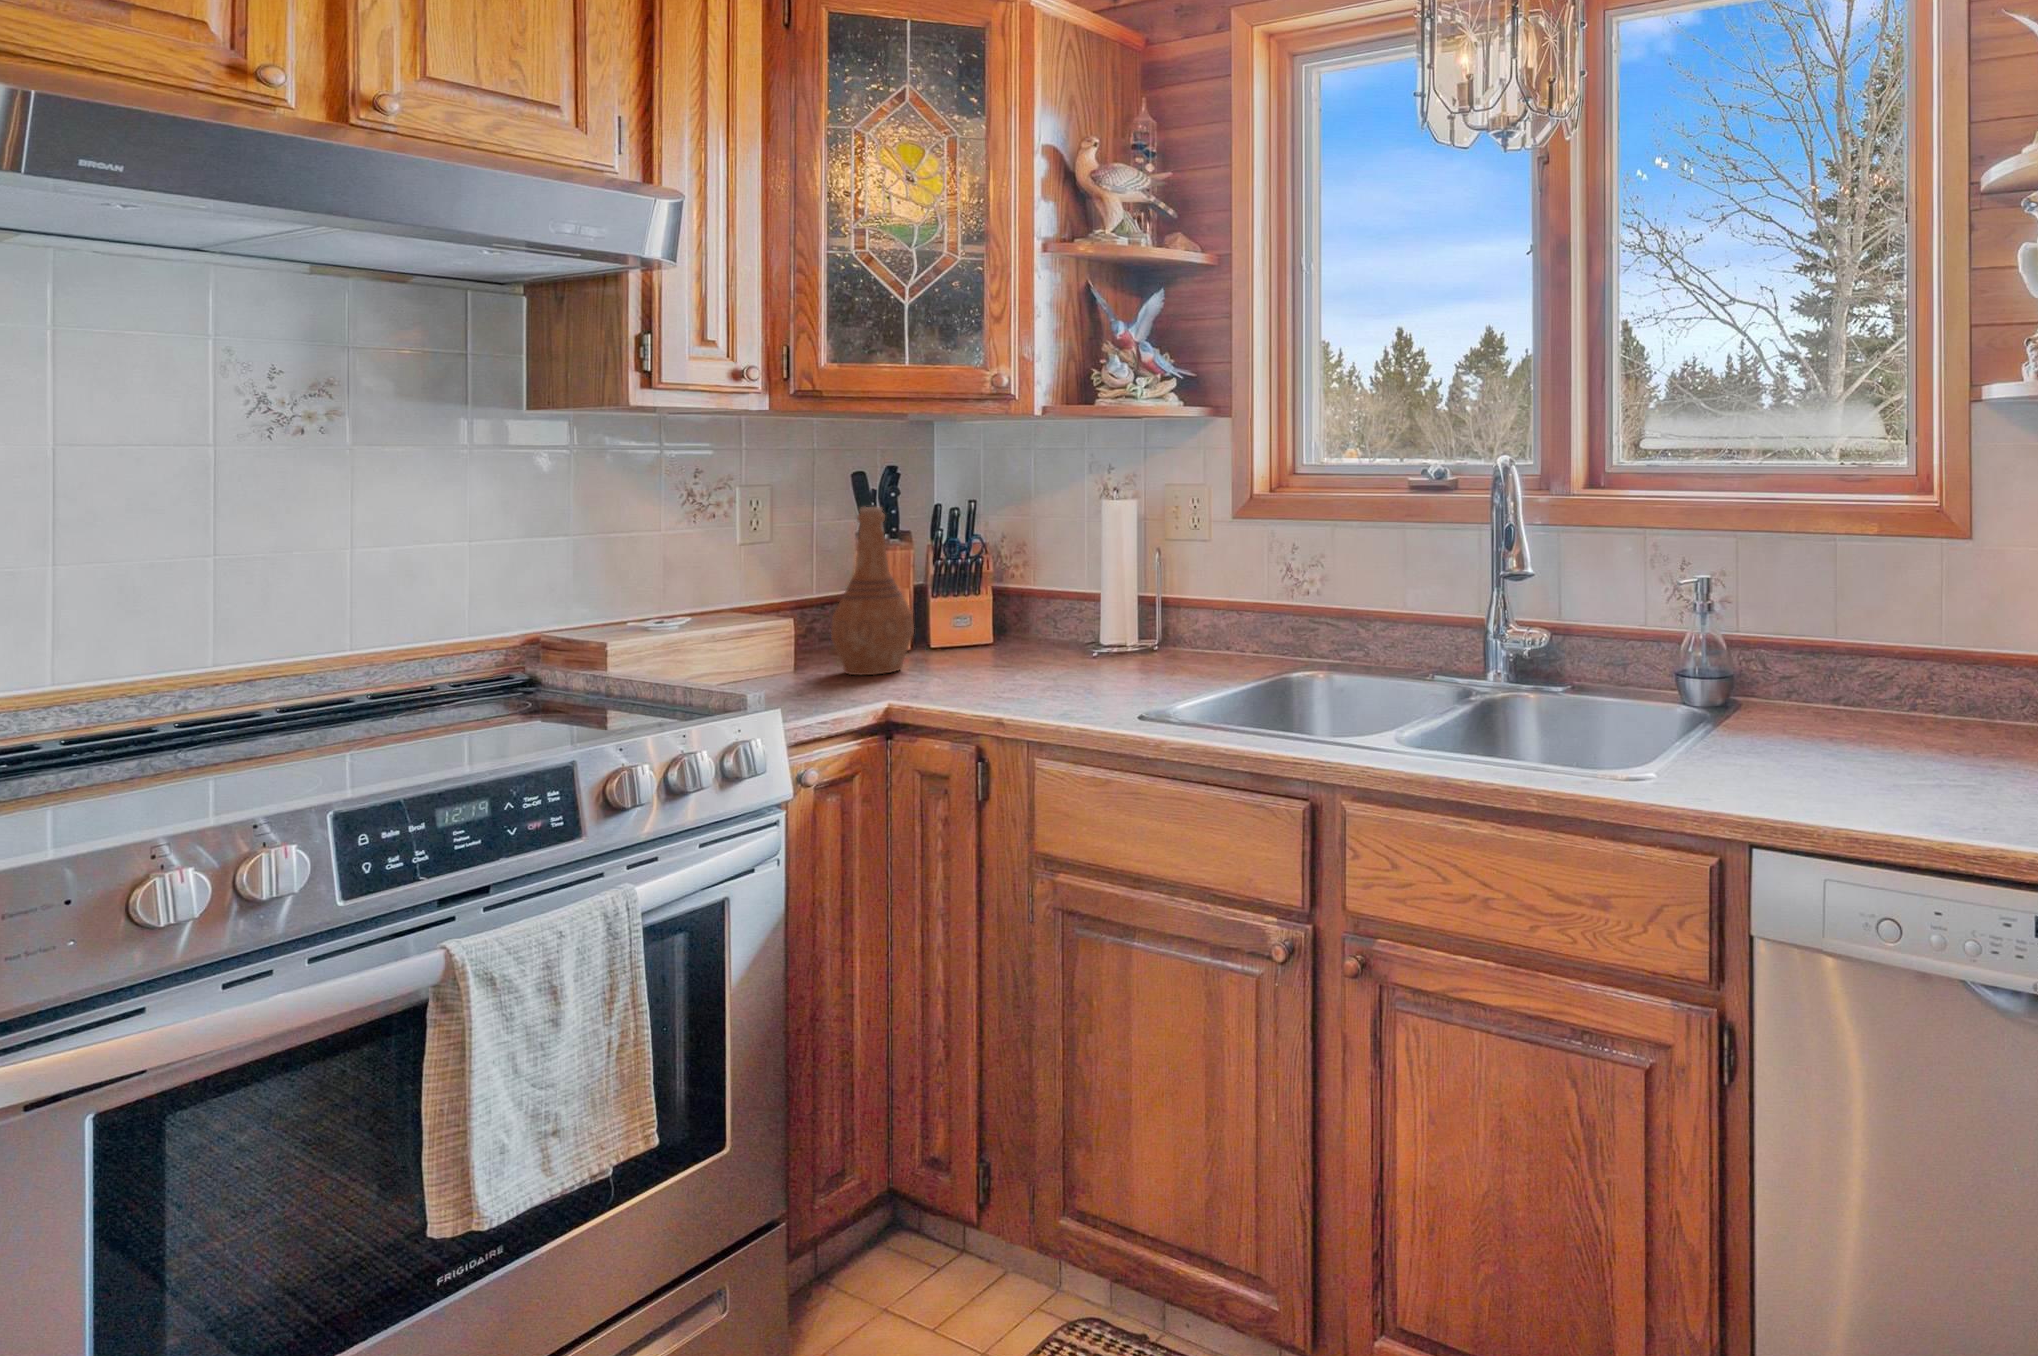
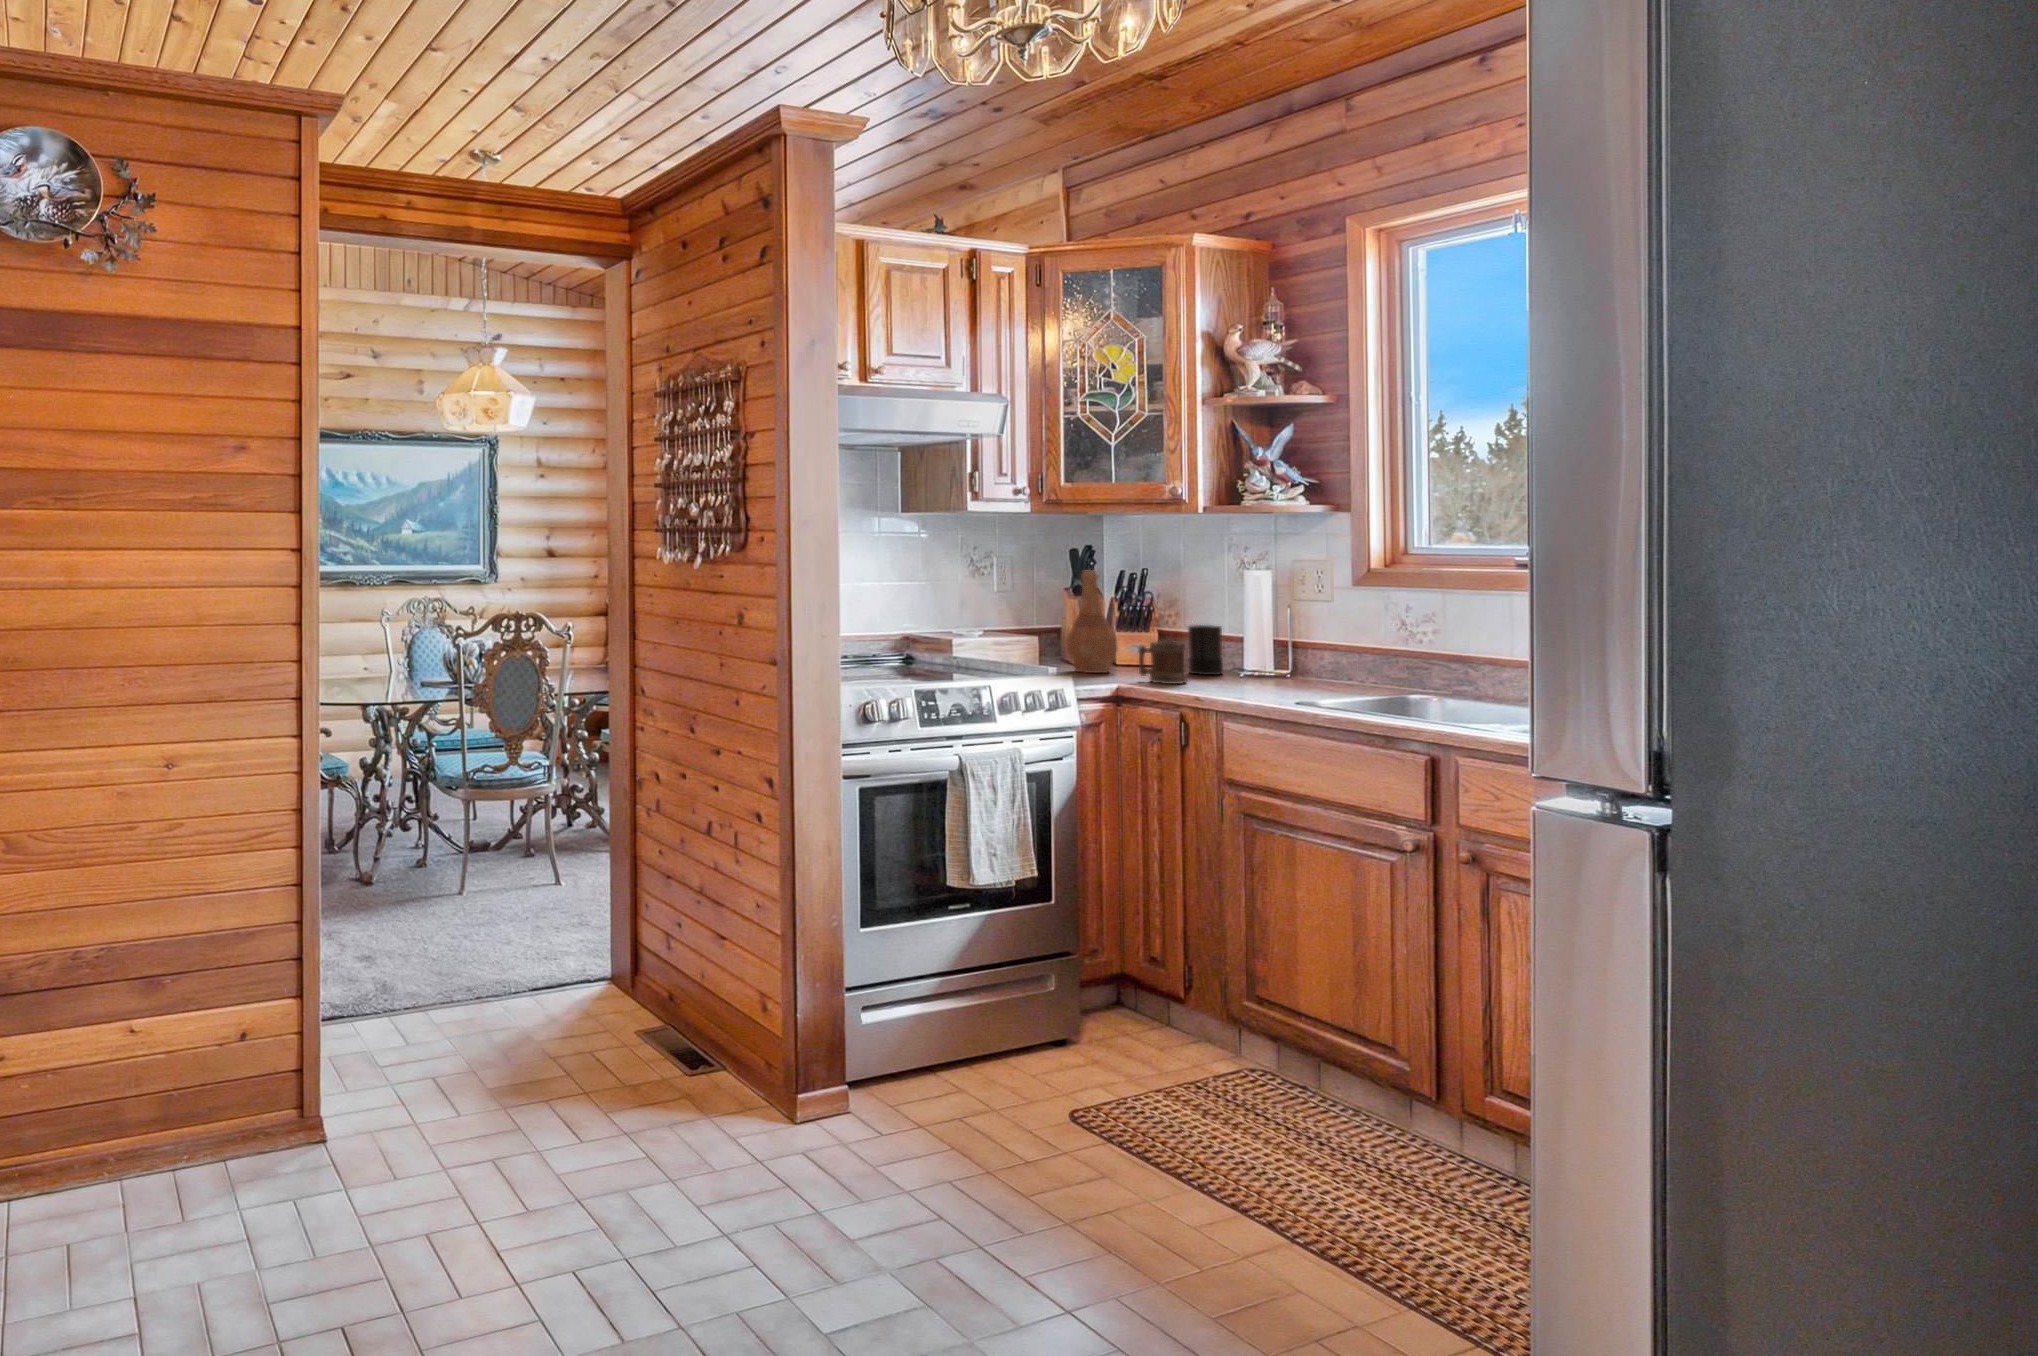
candle: none [1014,581,1068,662] -> present [1188,625,1223,675]
mug: none [929,619,1003,691] -> present [1138,641,1187,684]

